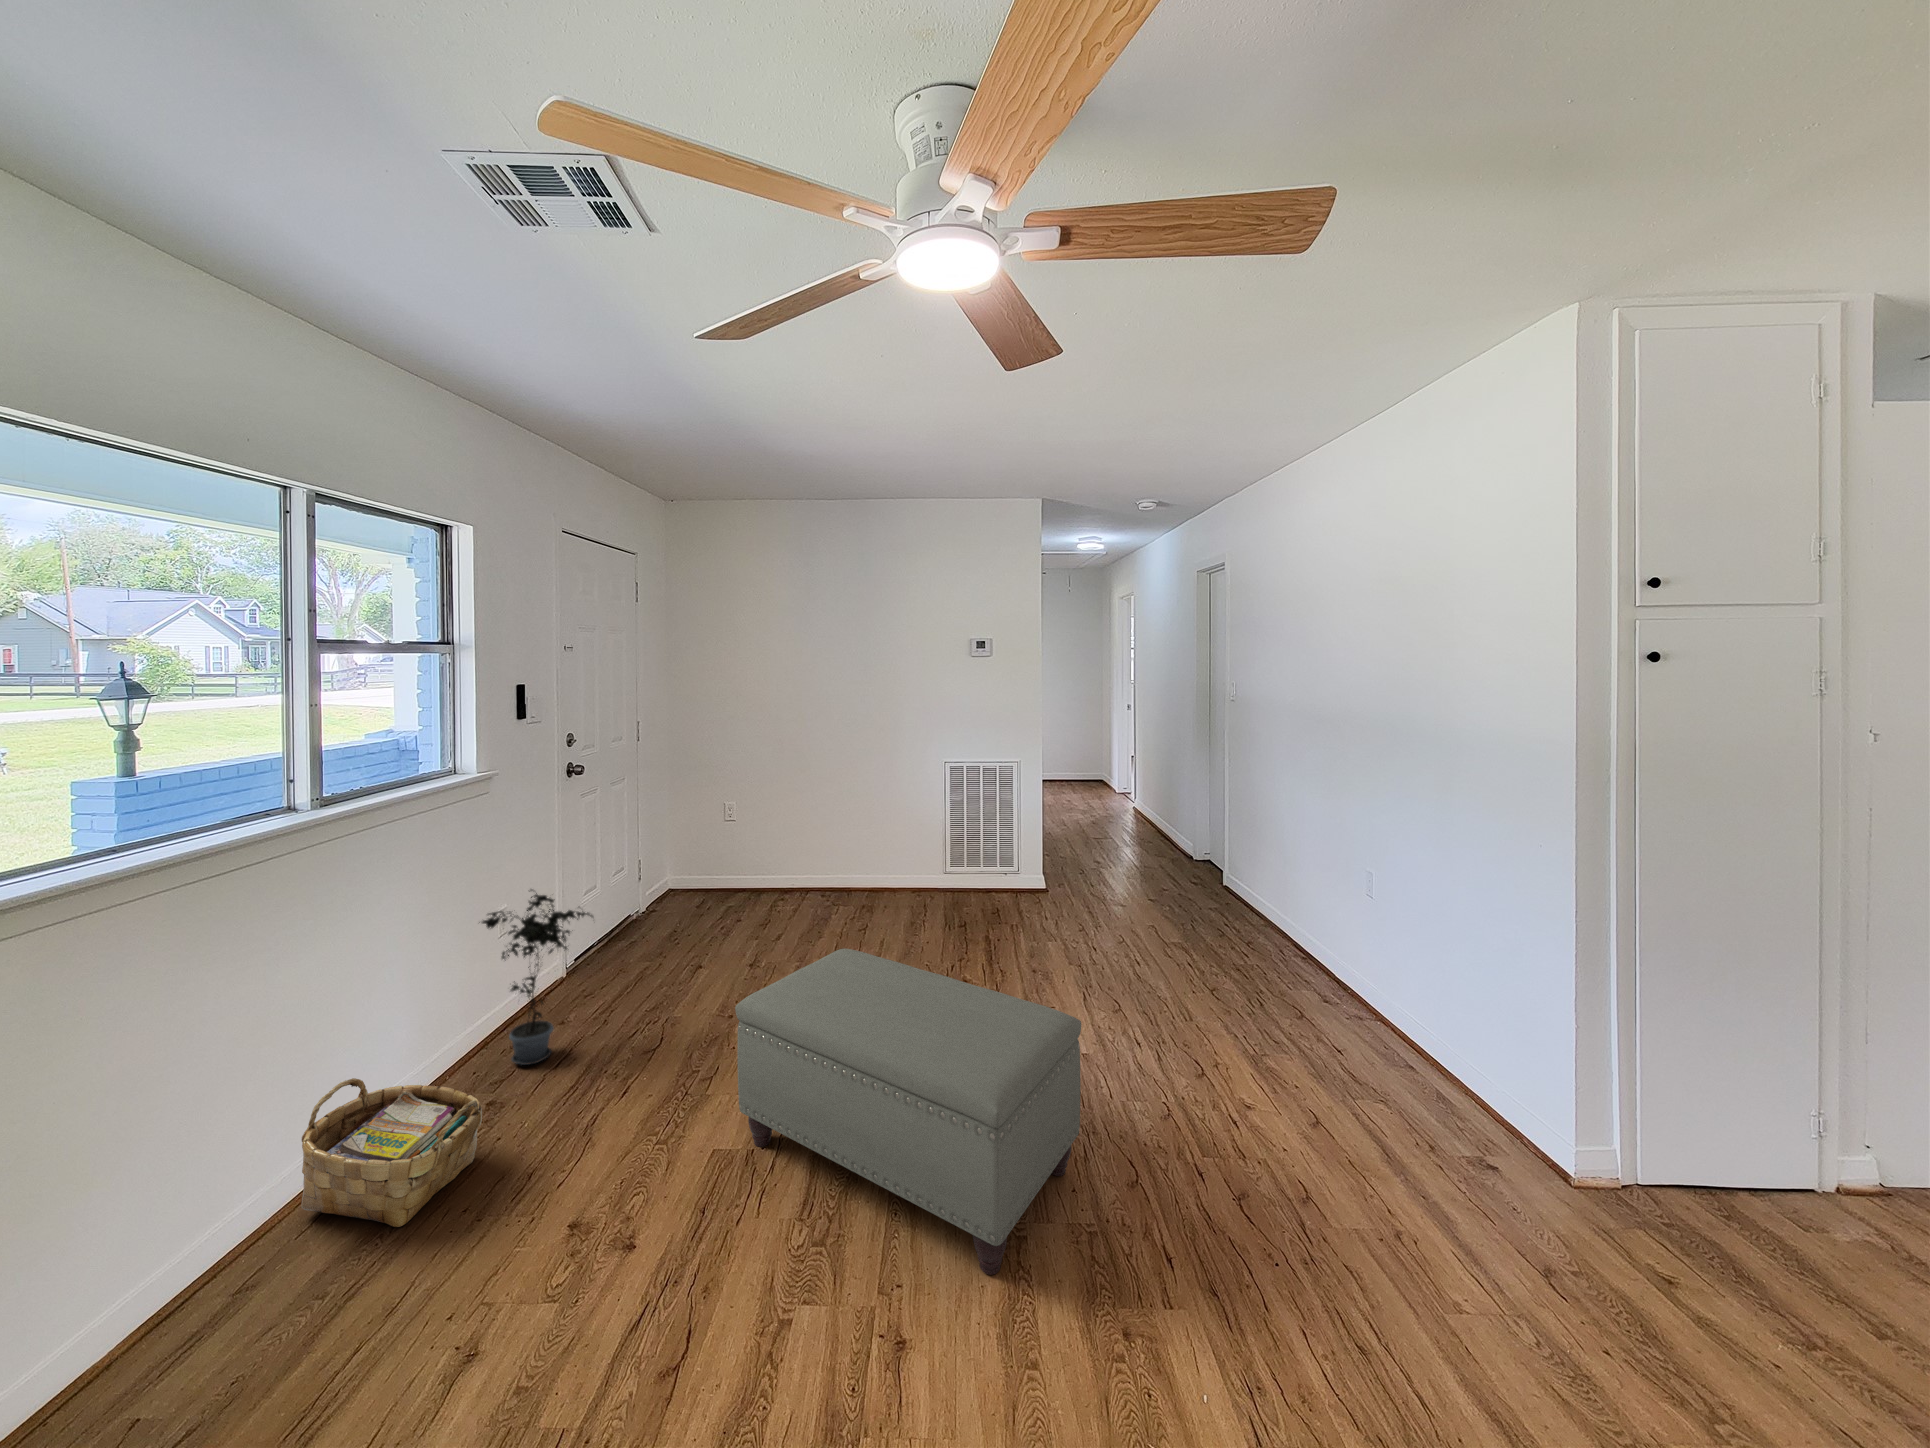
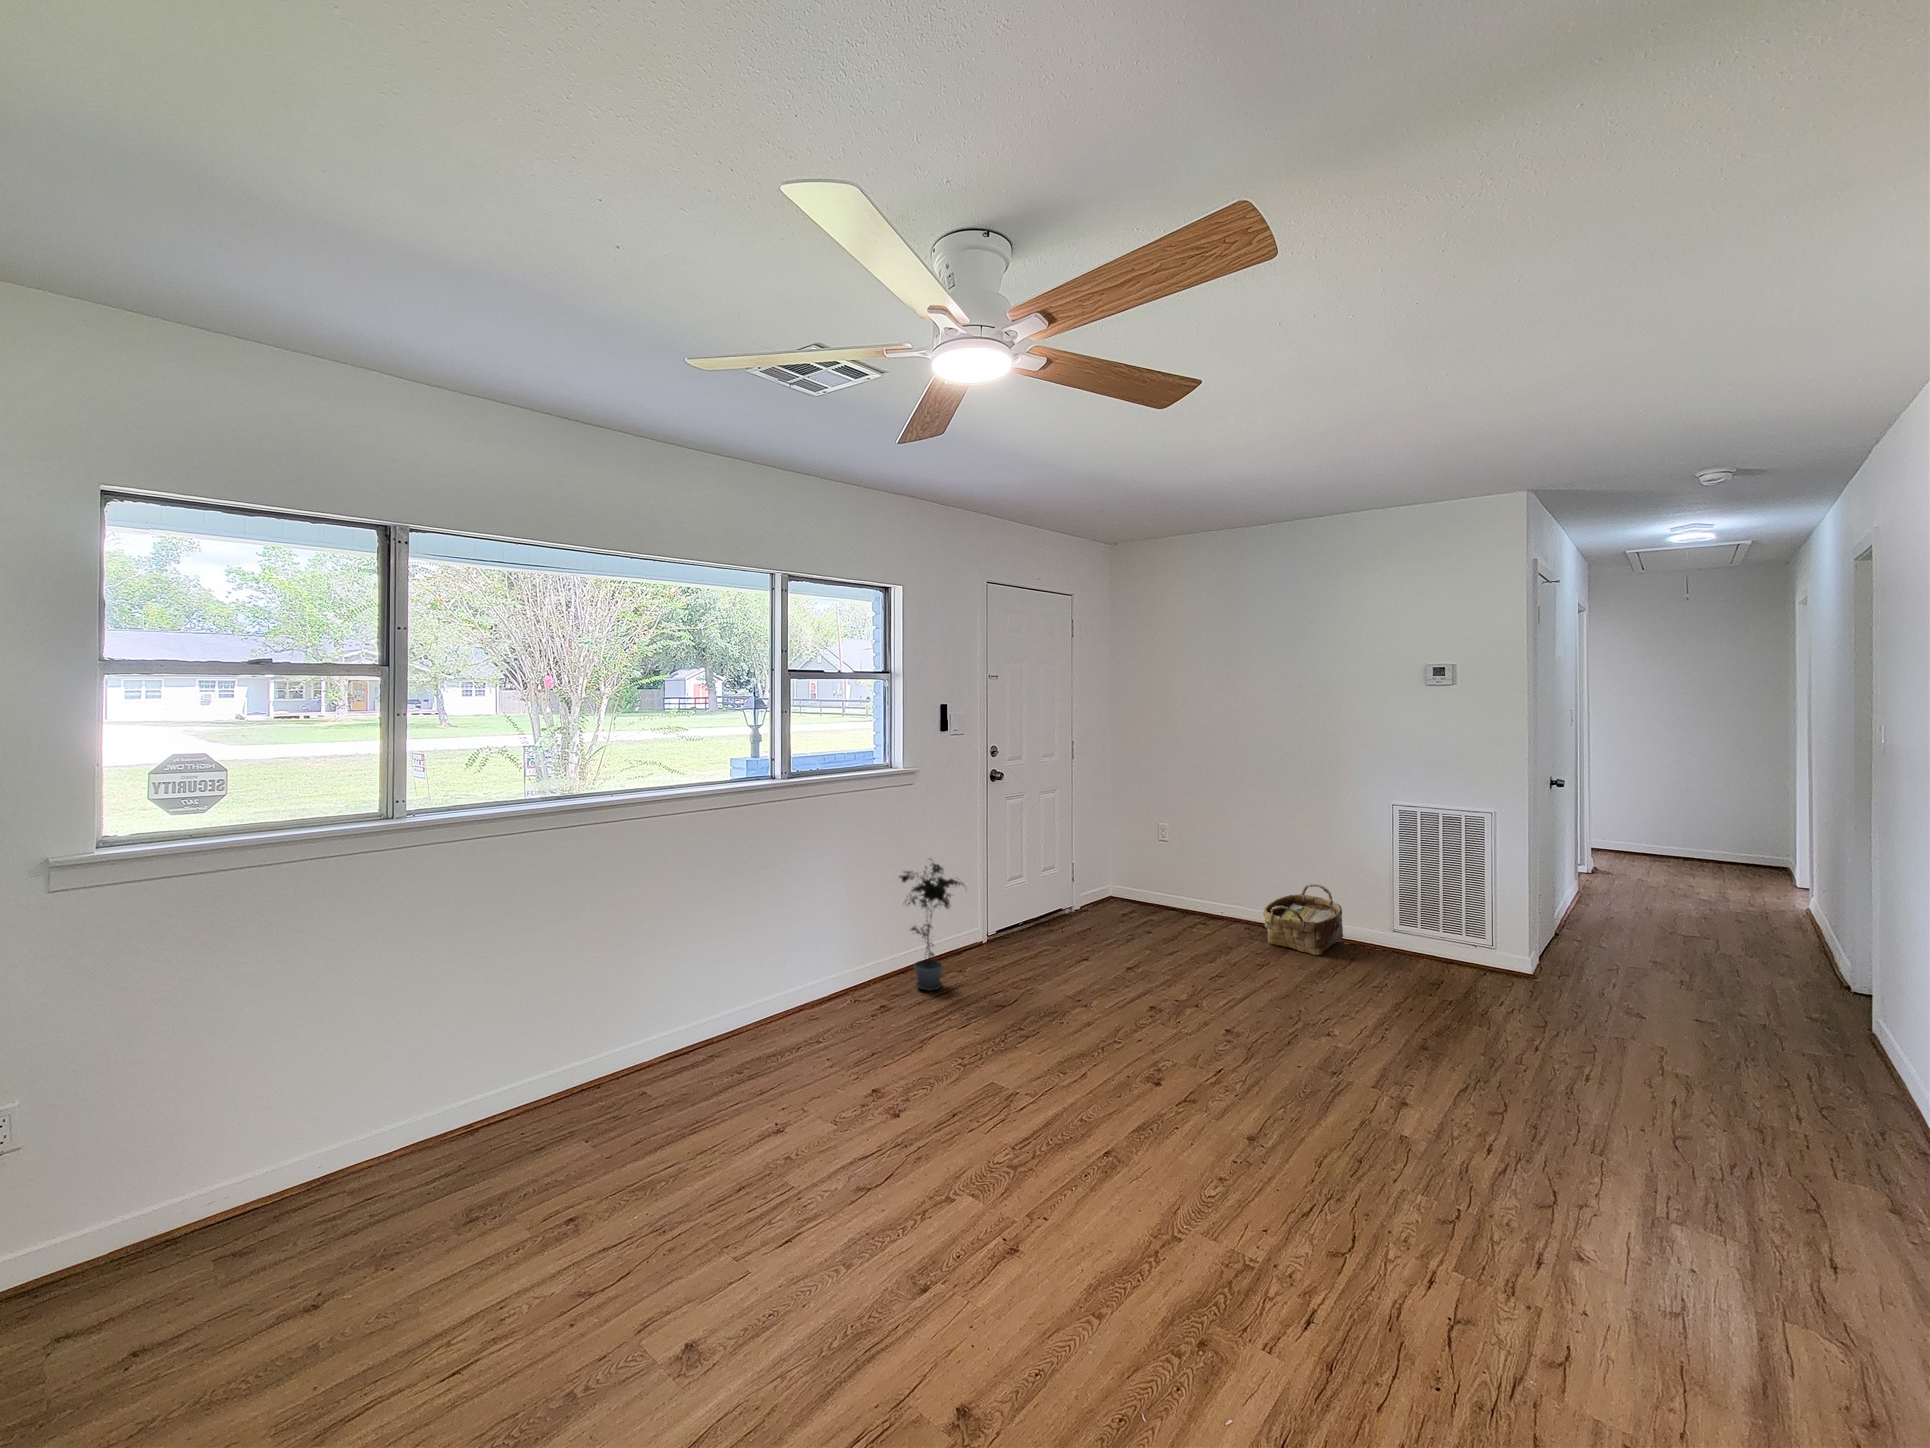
ottoman: present [735,949,1081,1275] -> none [1008,952,1292,1247]
woven basket: present [302,1078,482,1227] -> present [1263,884,1343,955]

